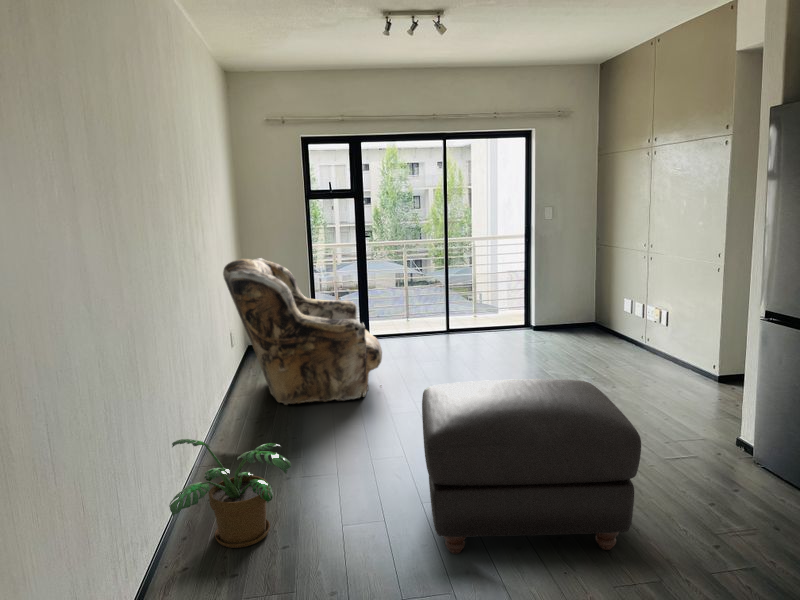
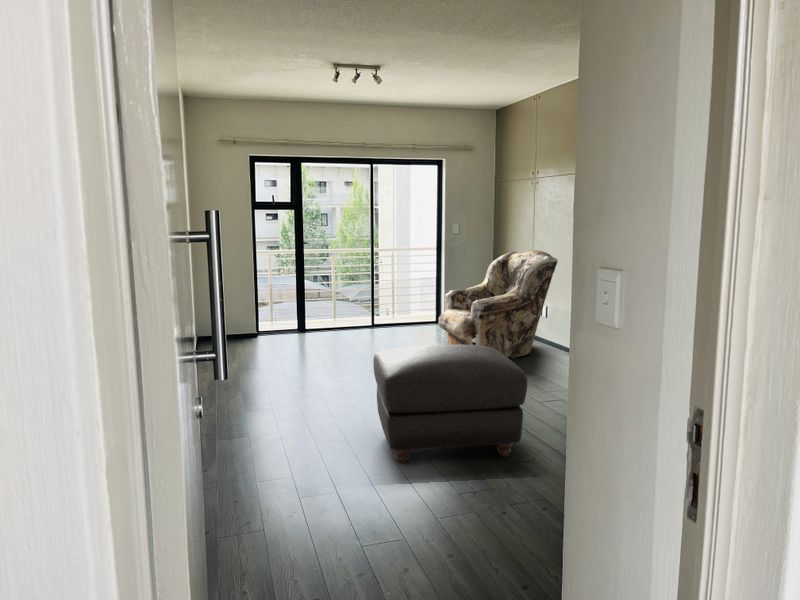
armchair: present [223,258,382,405] -> present [439,250,558,358]
potted plant: present [169,439,291,548] -> none [188,388,288,468]

